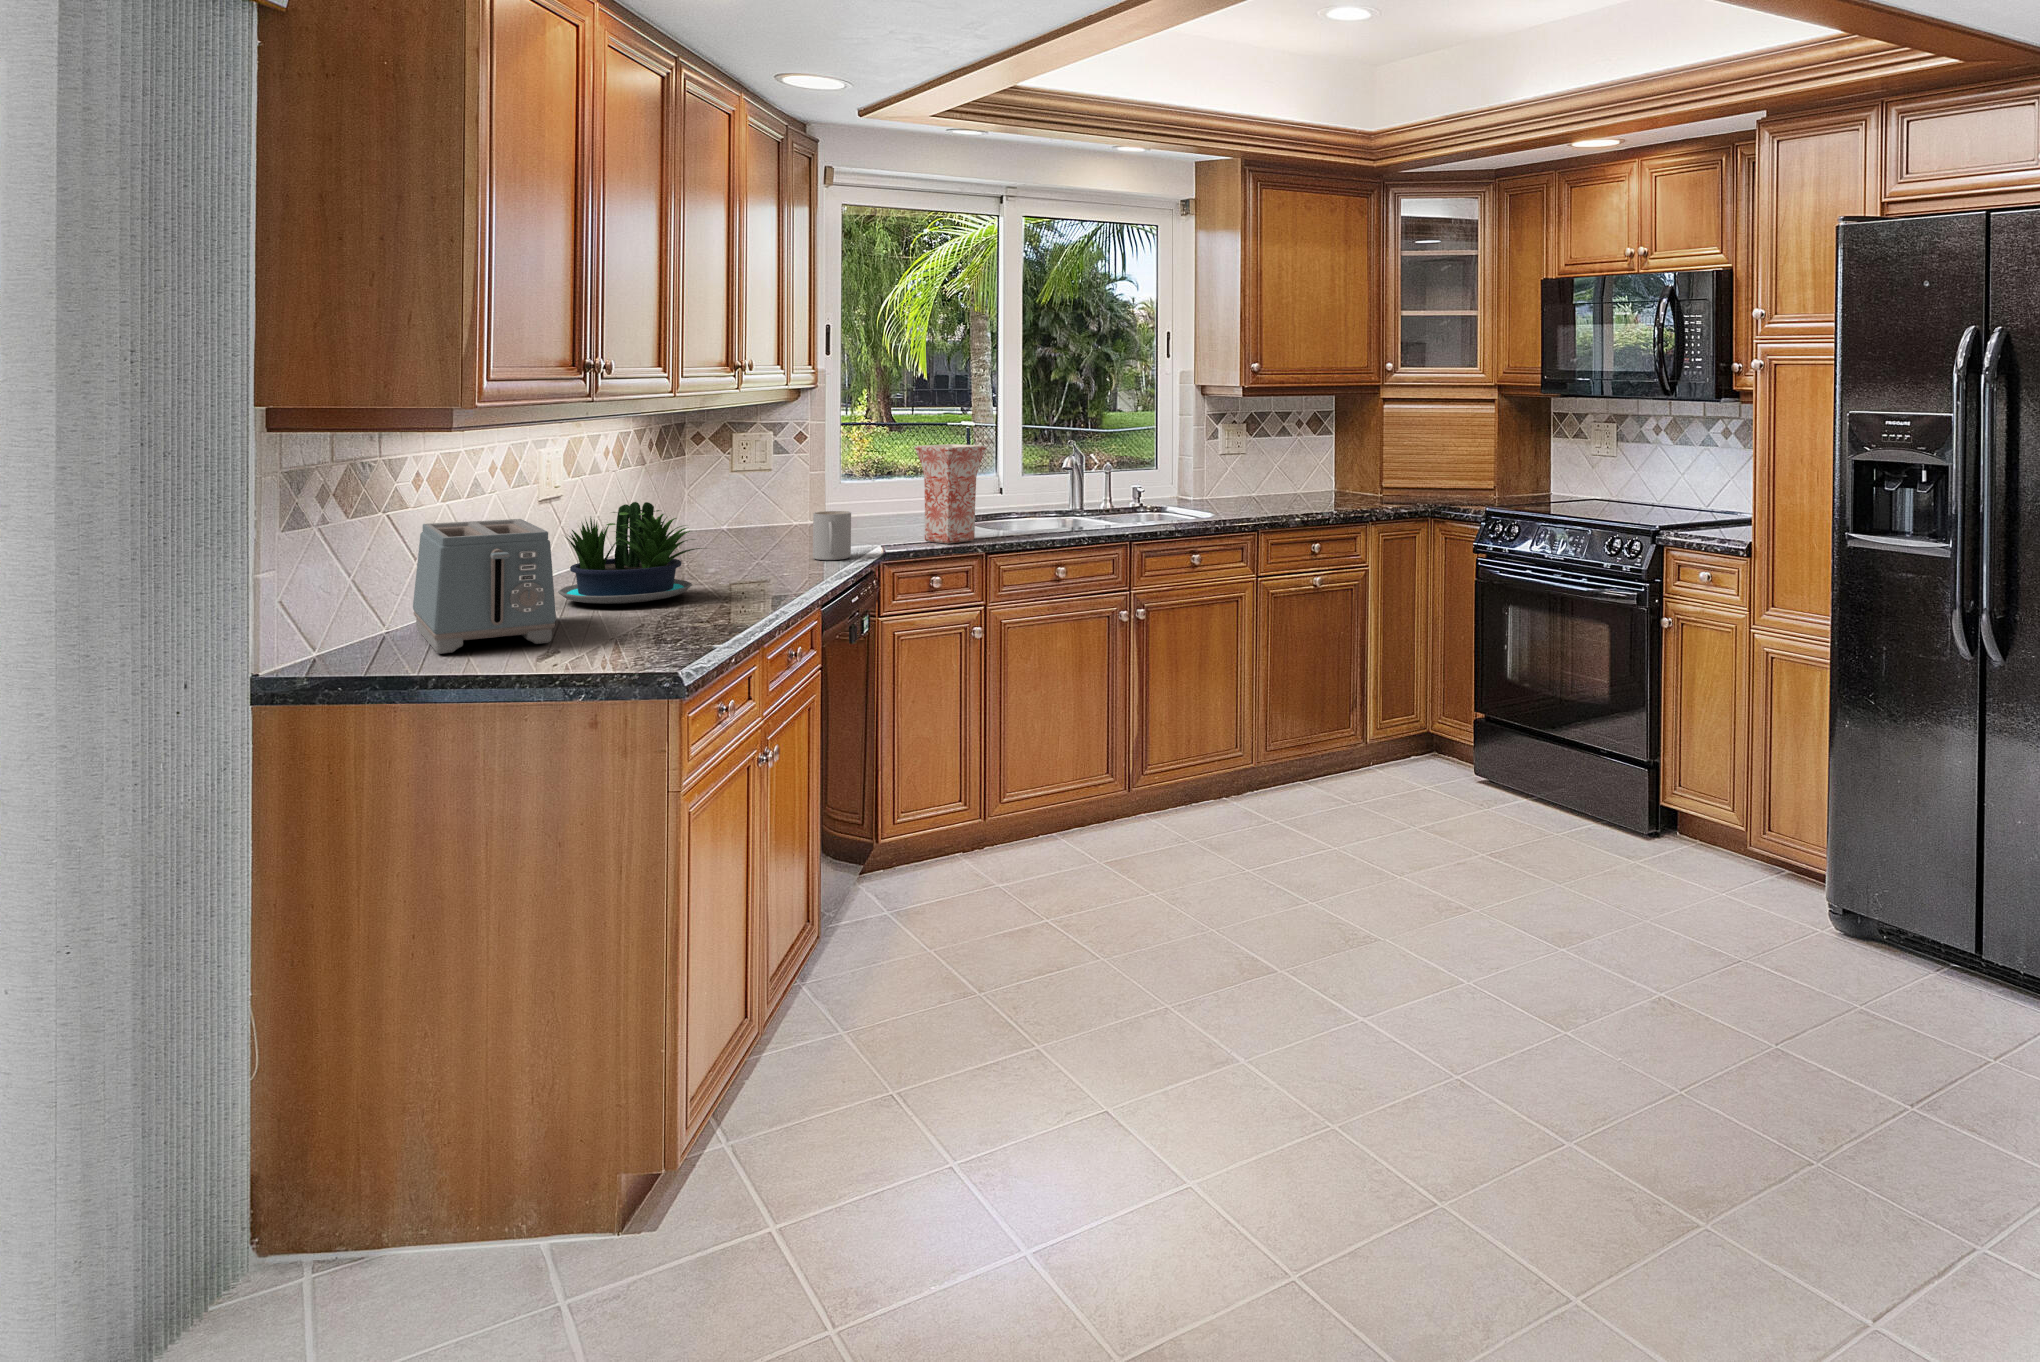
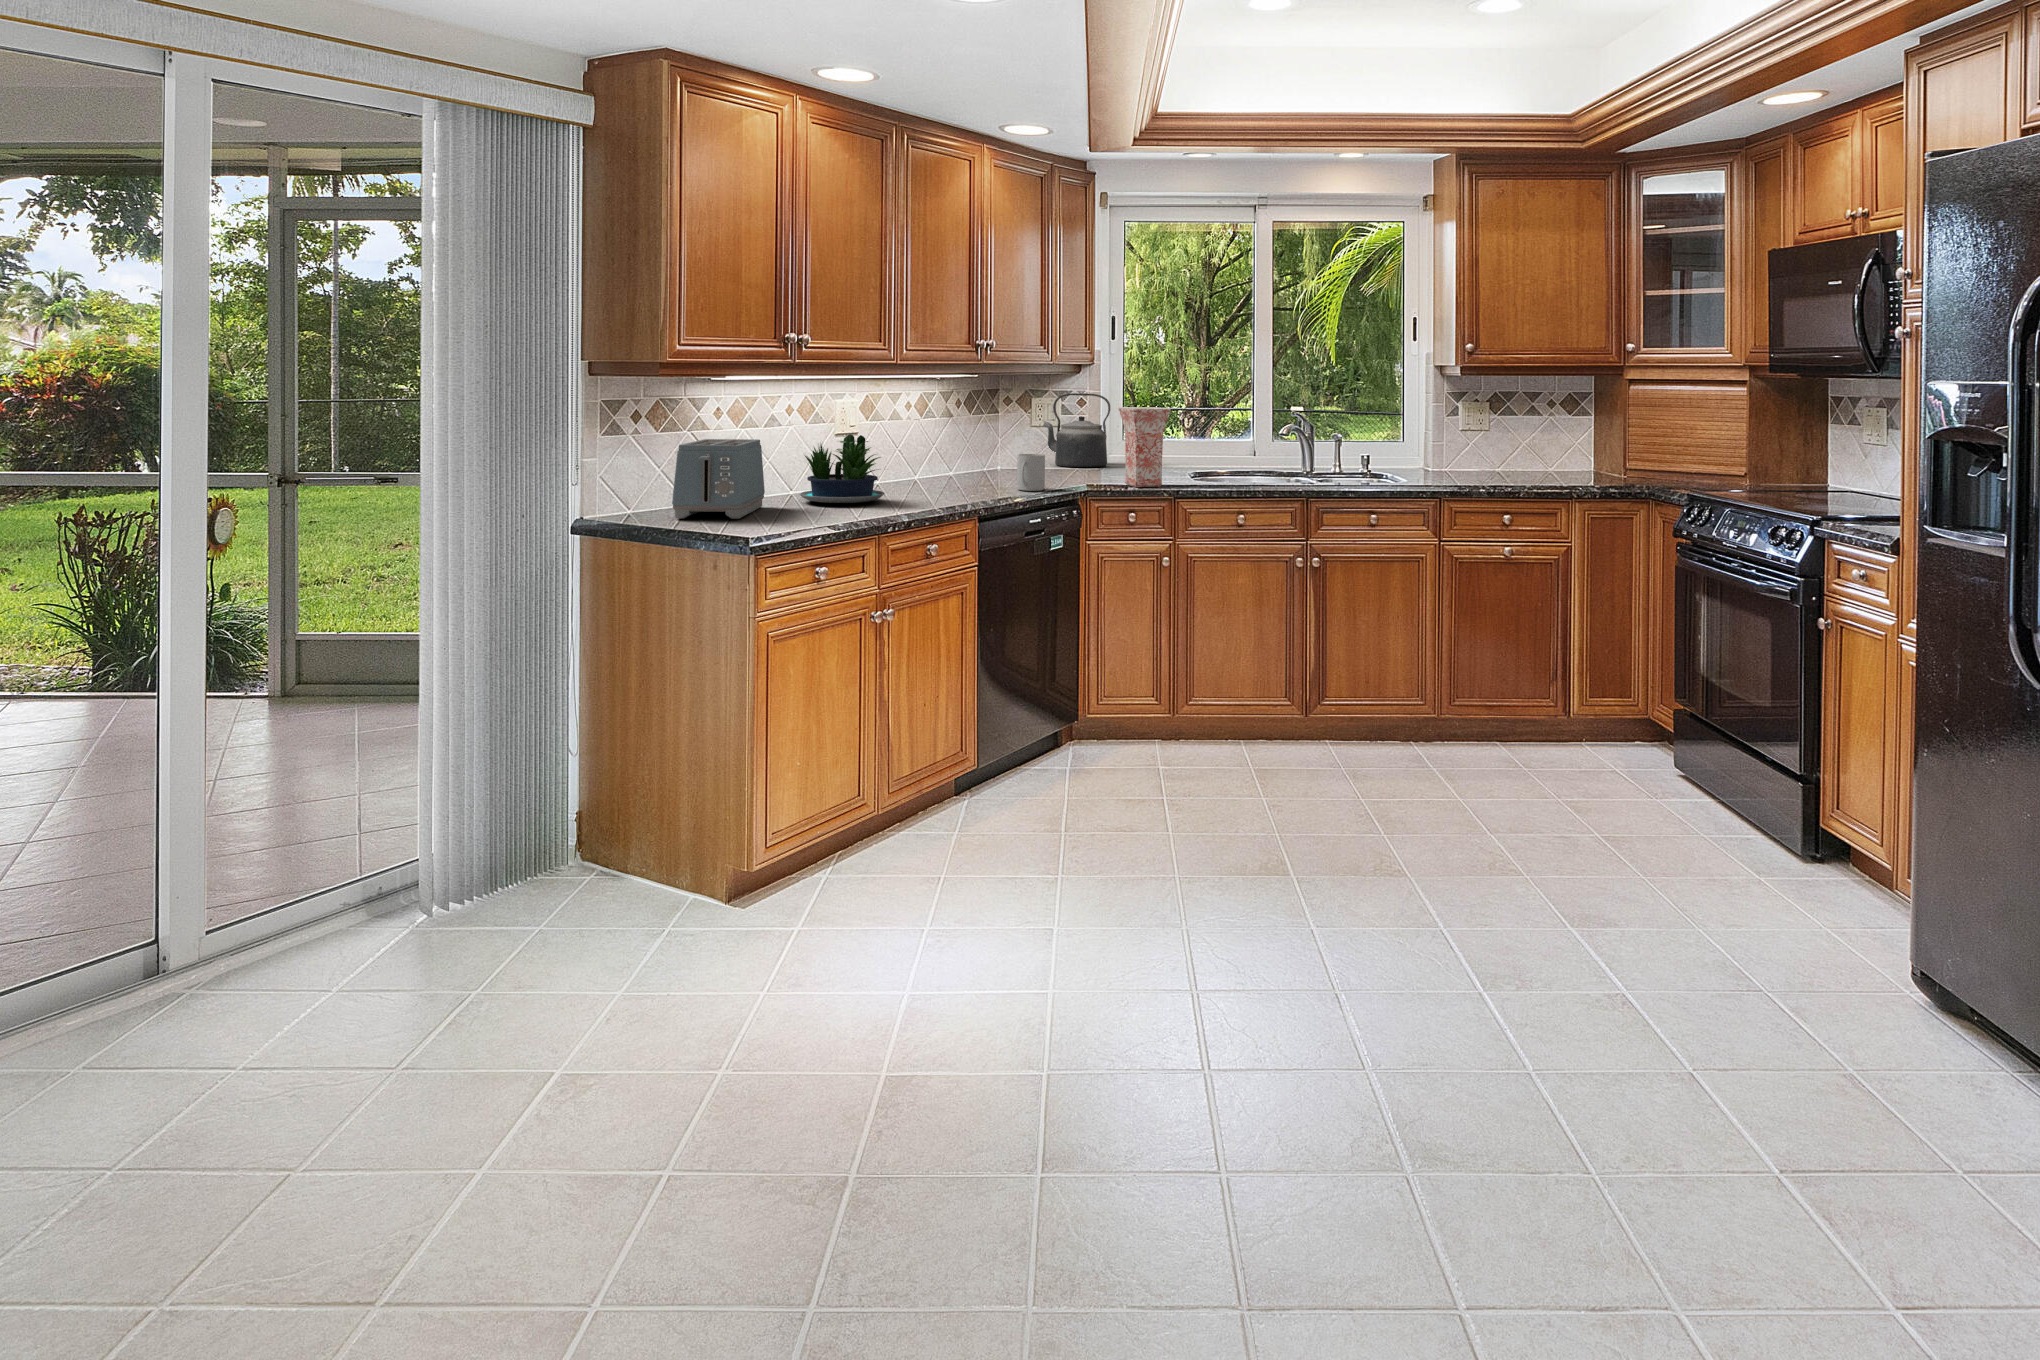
kettle: none [742,427,837,522] -> present [1043,393,1110,467]

